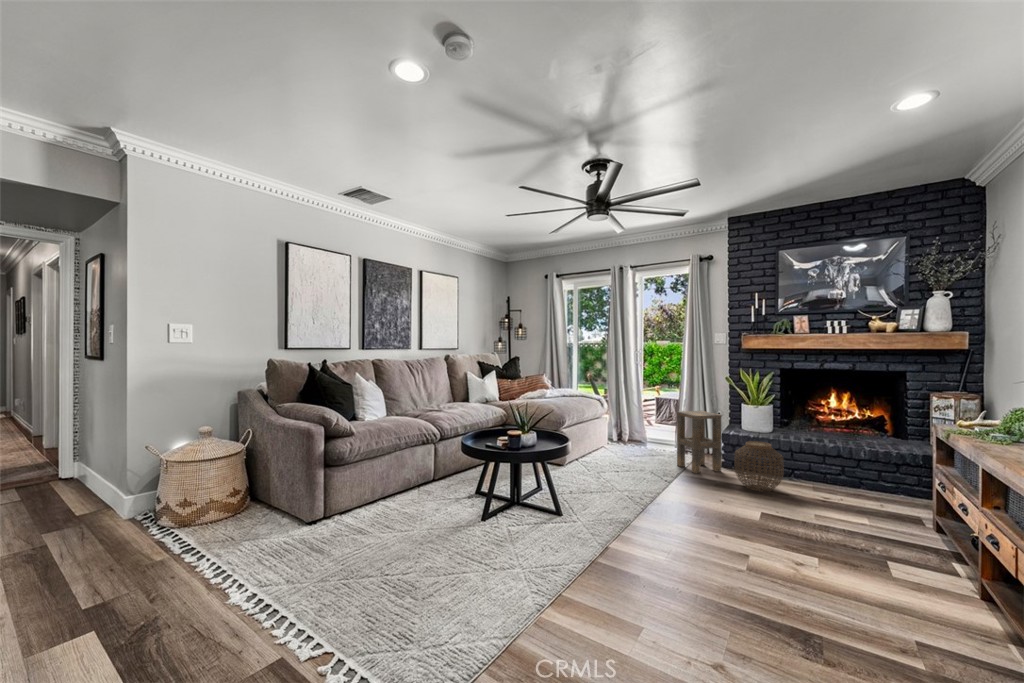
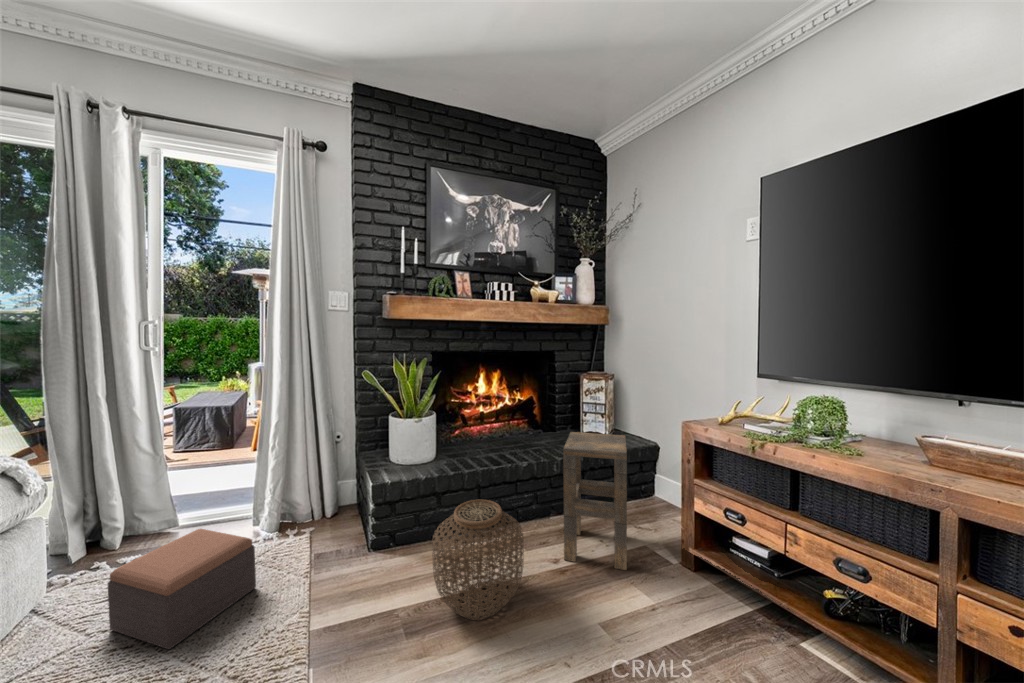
side table: present [677,411,721,473] -> present [563,432,627,570]
footstool: none [629,433,671,463] -> present [108,529,256,649]

